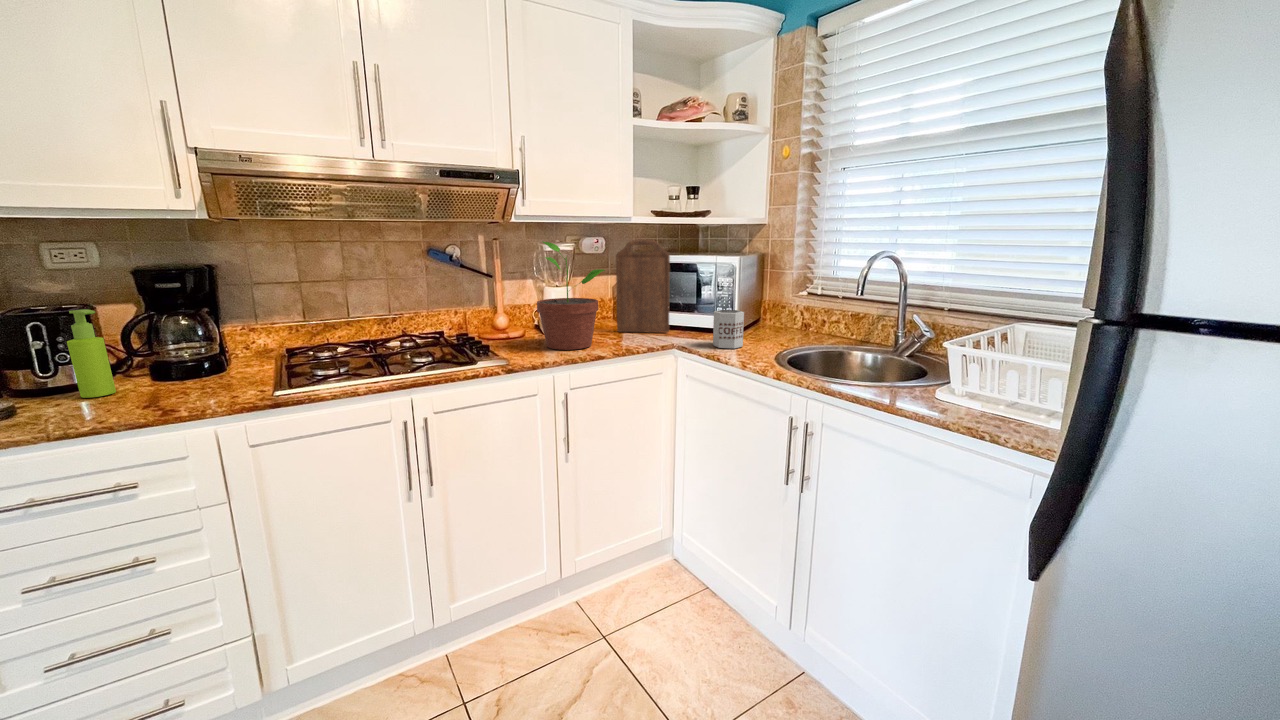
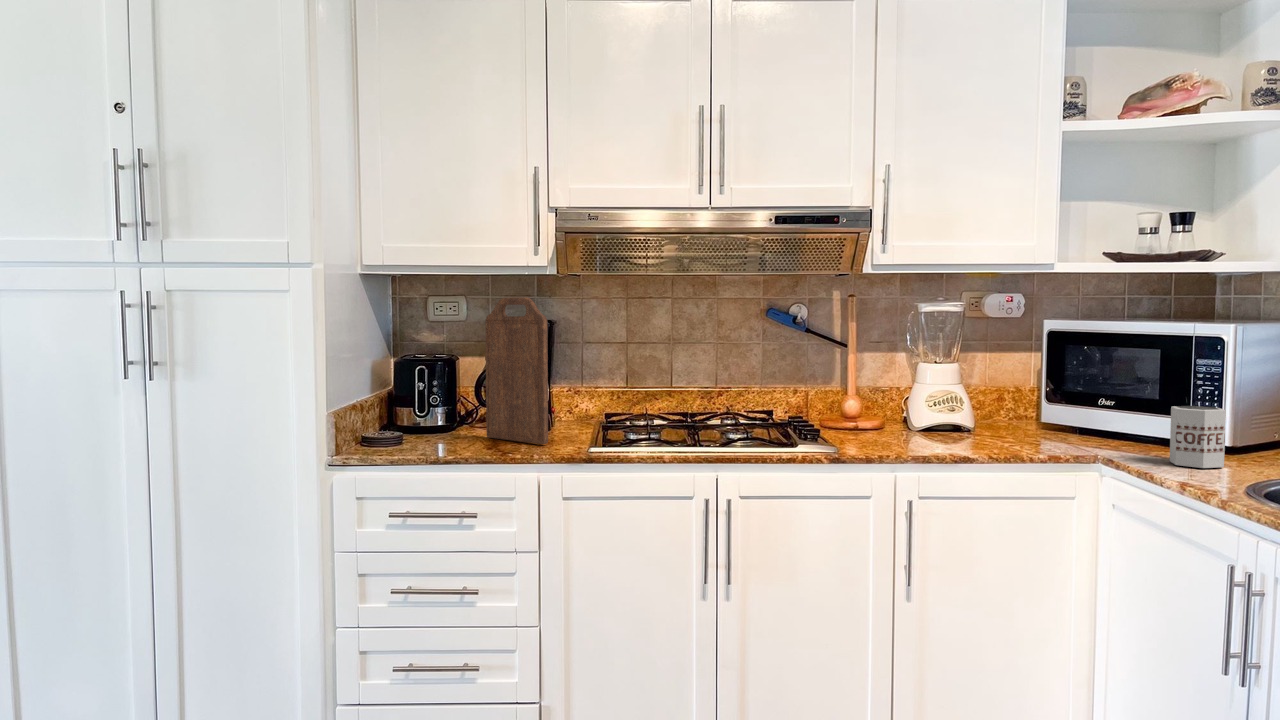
cutting board: present [616,240,670,332] -> present [485,297,548,444]
potted plant: present [537,242,605,350] -> none [889,298,989,446]
soap dispenser: present [67,309,116,398] -> none [442,357,466,437]

